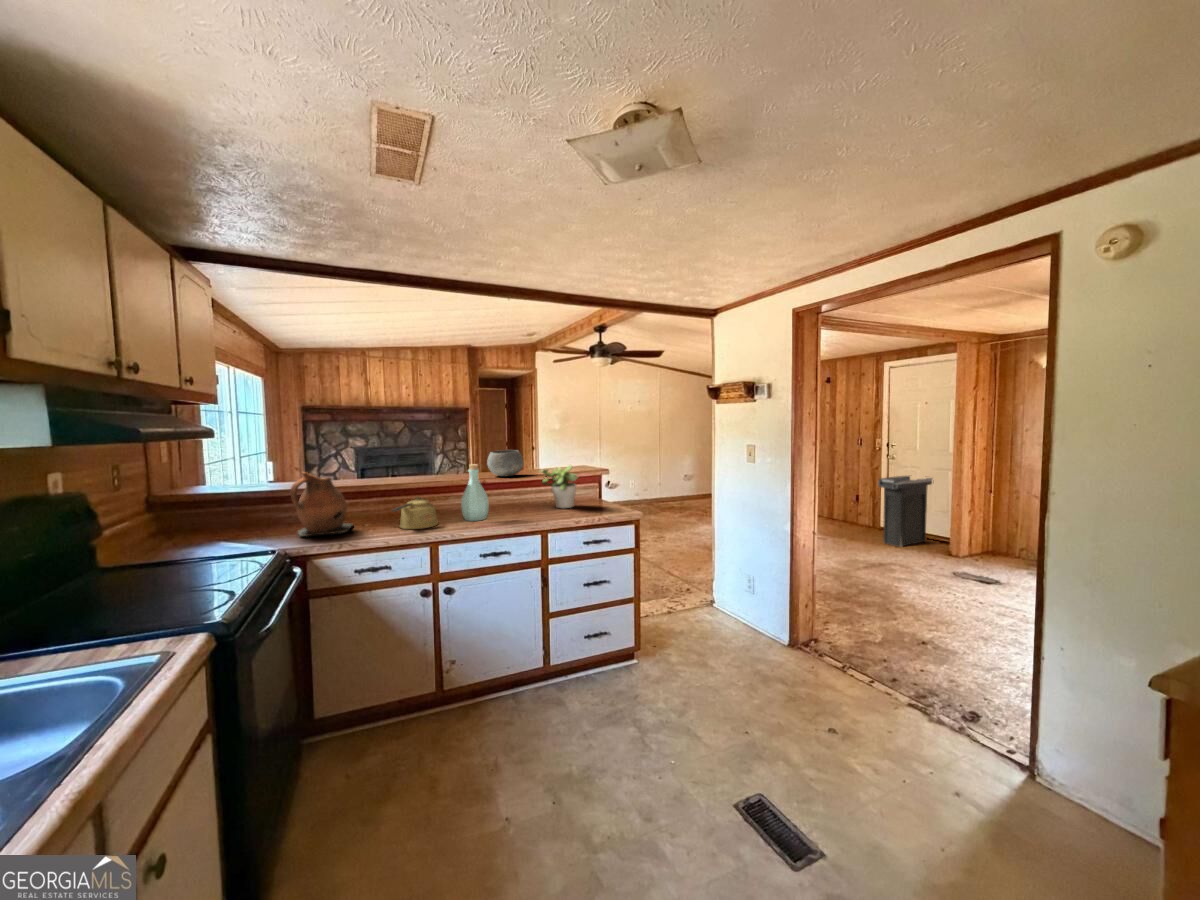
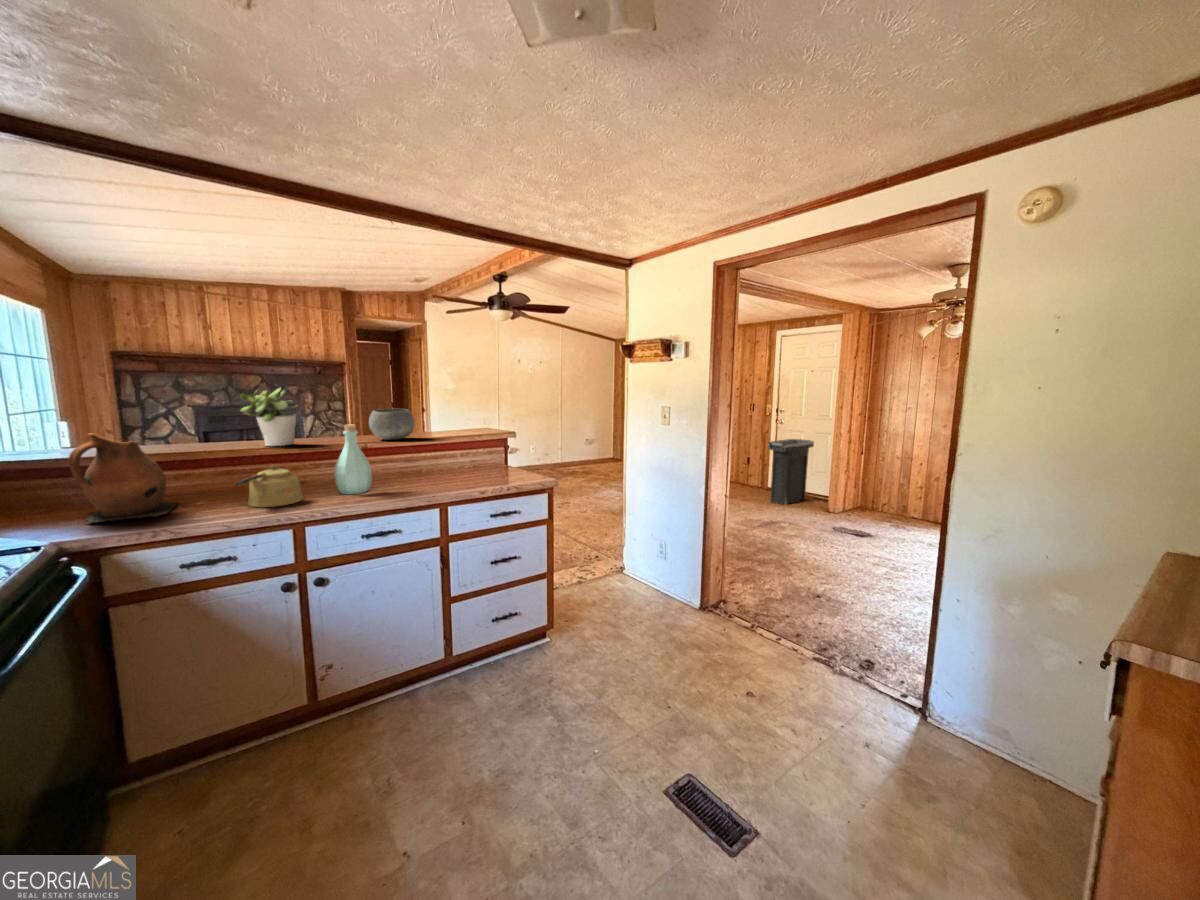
potted plant: present [541,465,578,508] -> present [241,388,298,446]

